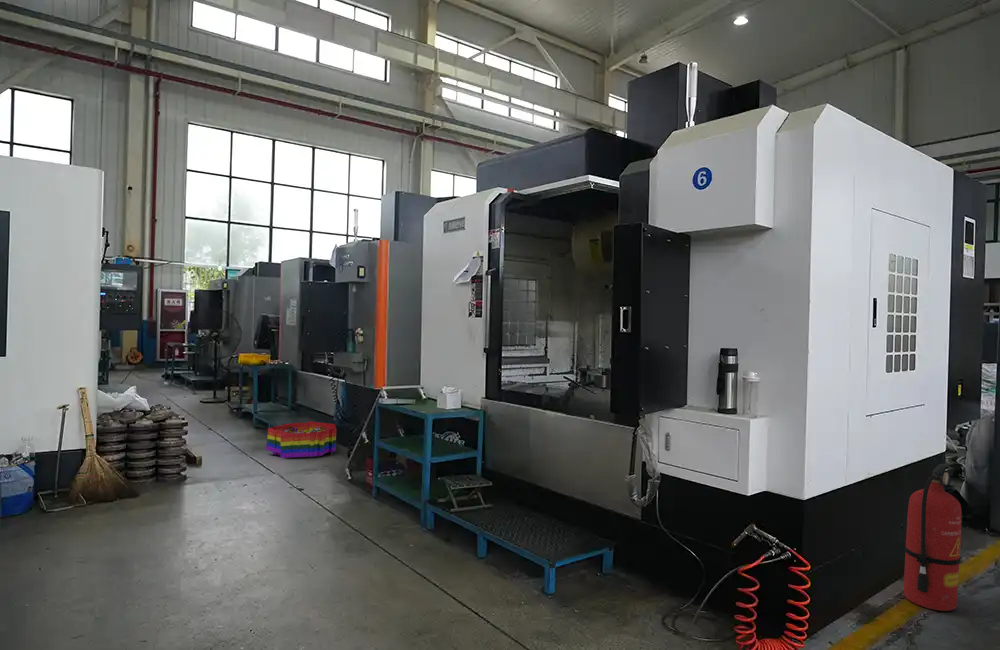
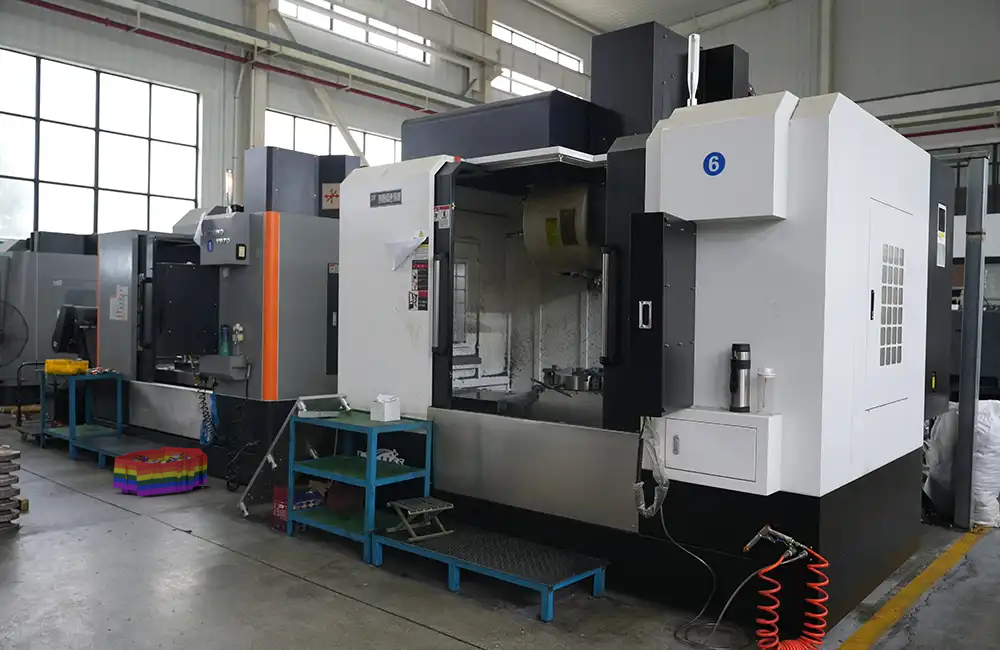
fire extinguisher: present [904,464,962,611] -> none [890,453,943,597]

